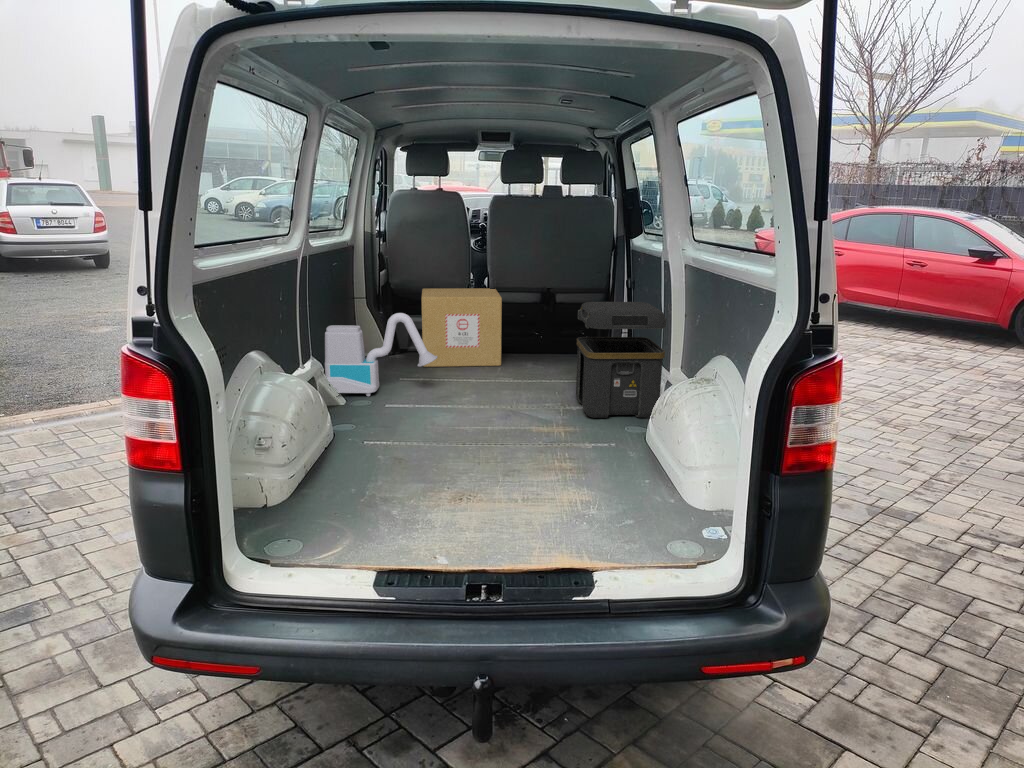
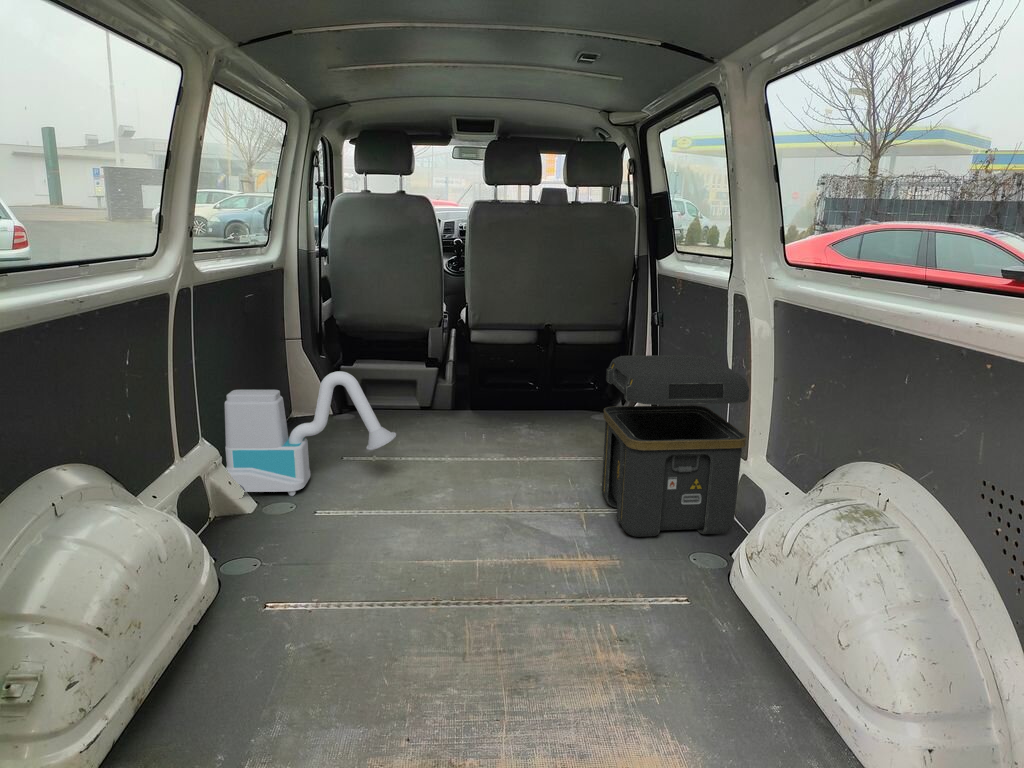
cardboard box: present [421,288,502,367] -> none [375,325,487,436]

